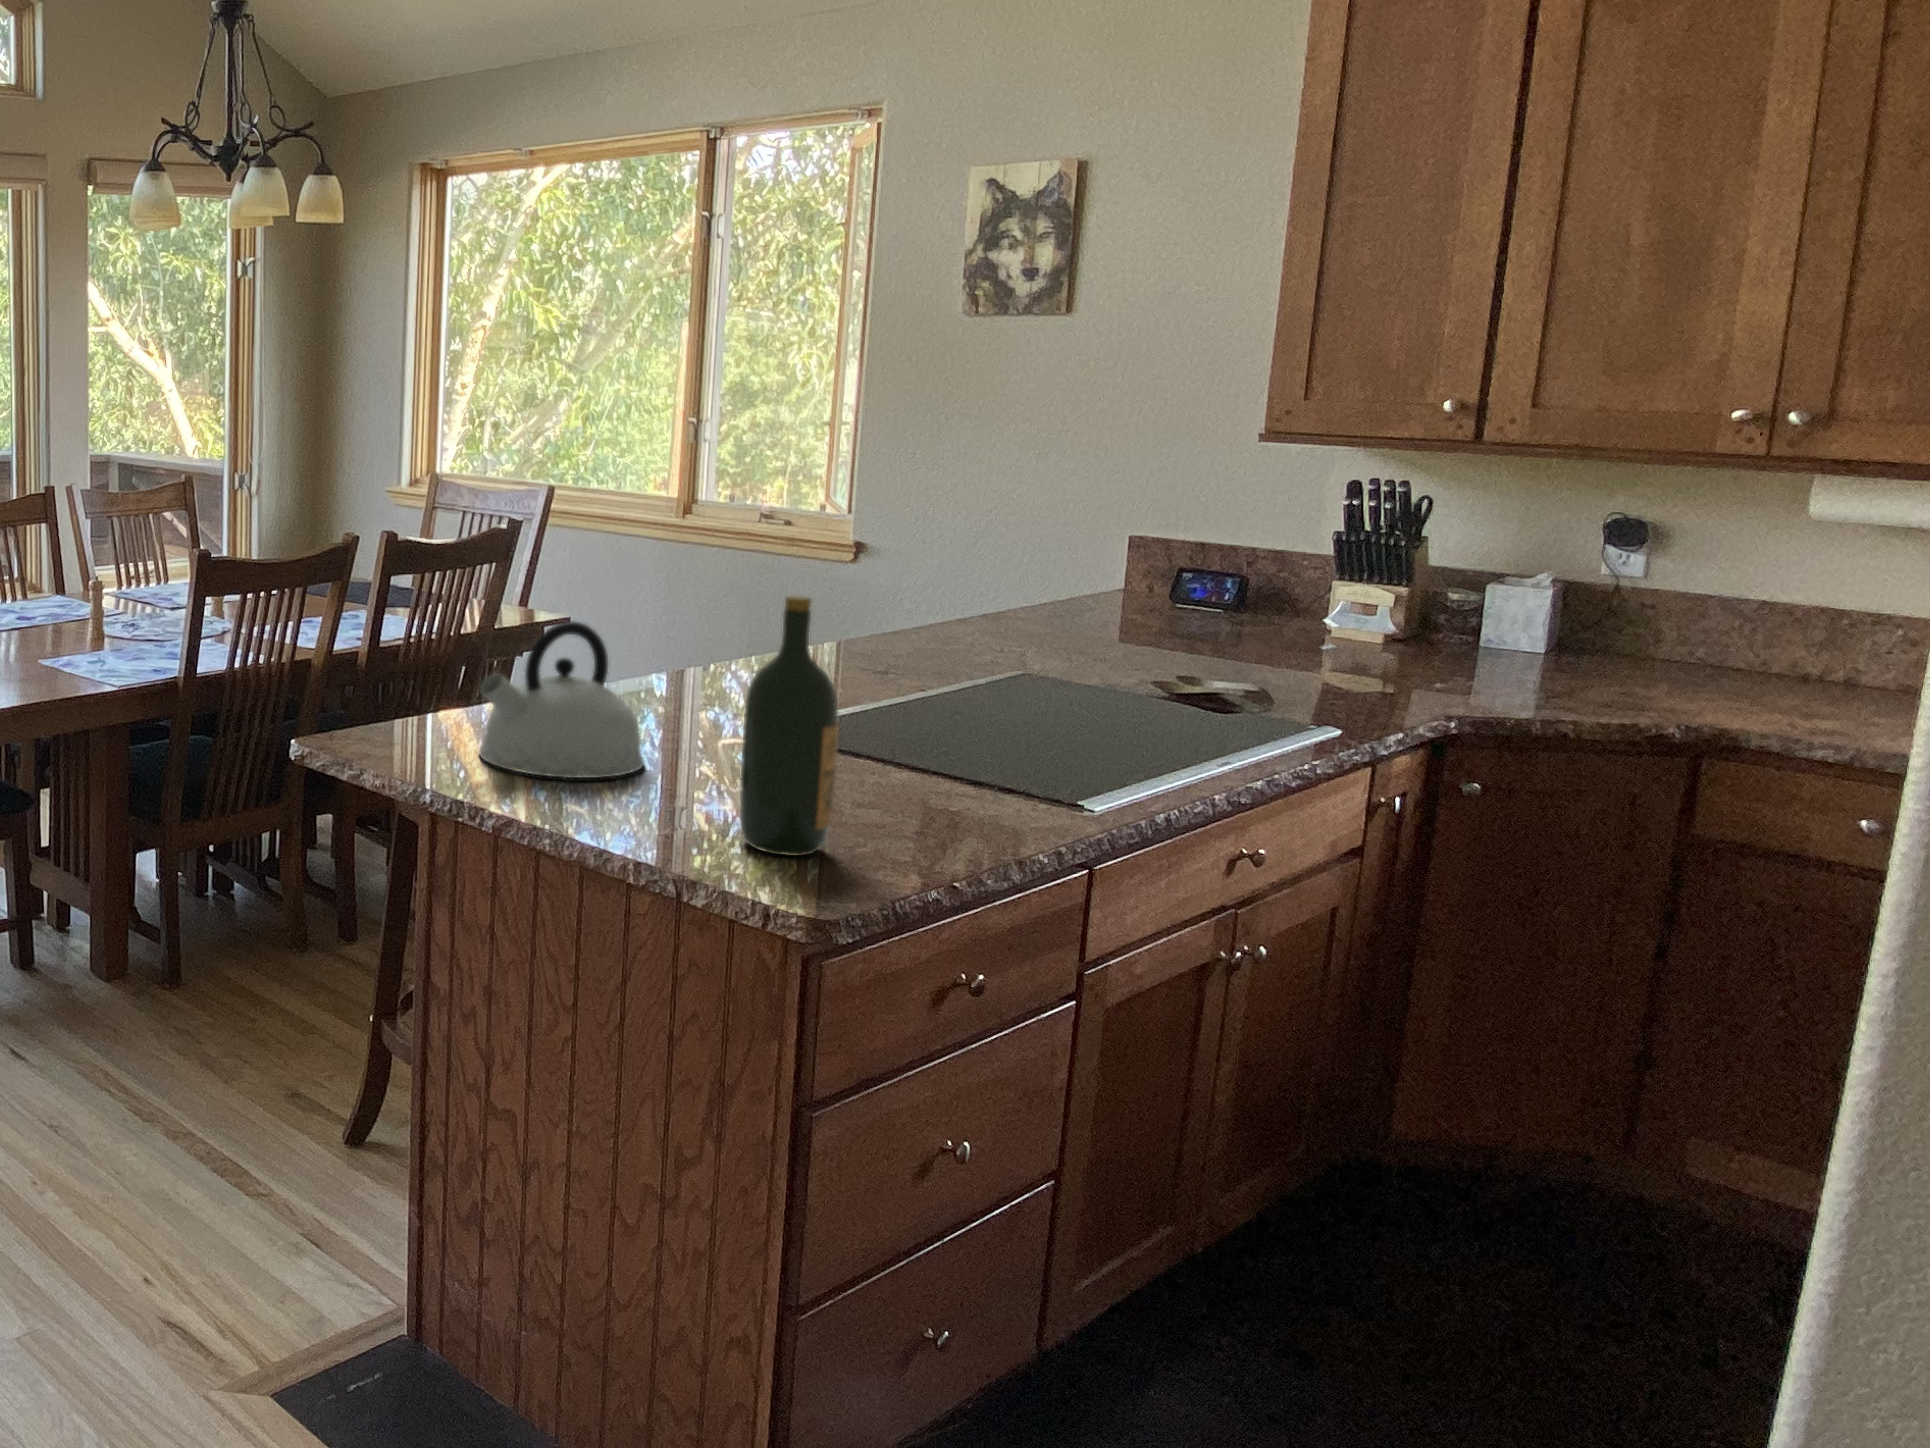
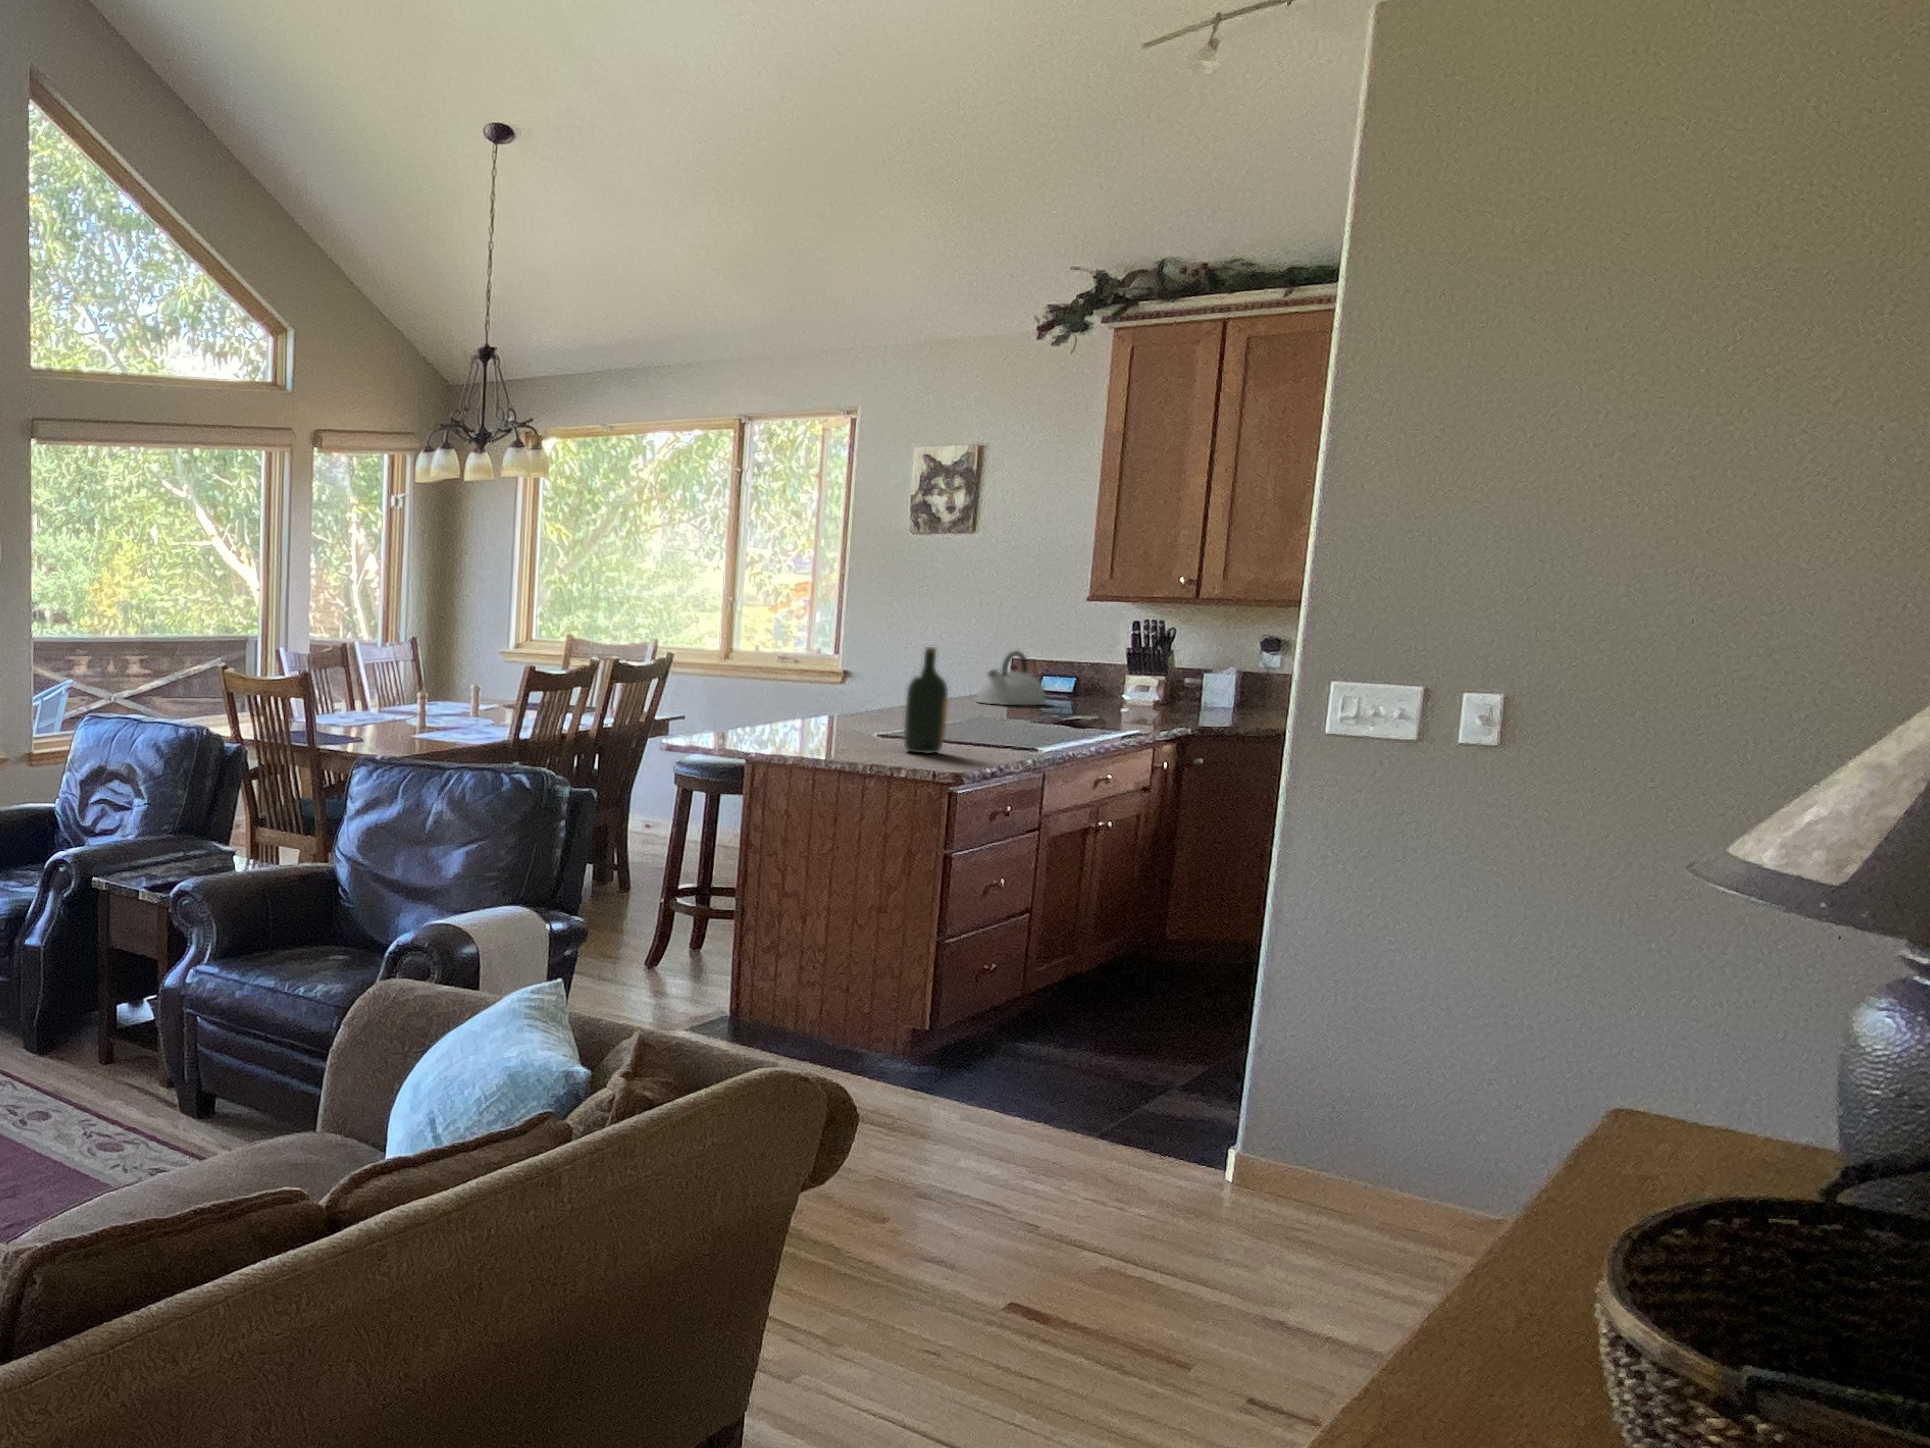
kettle: present [479,621,644,778] -> present [977,651,1045,705]

